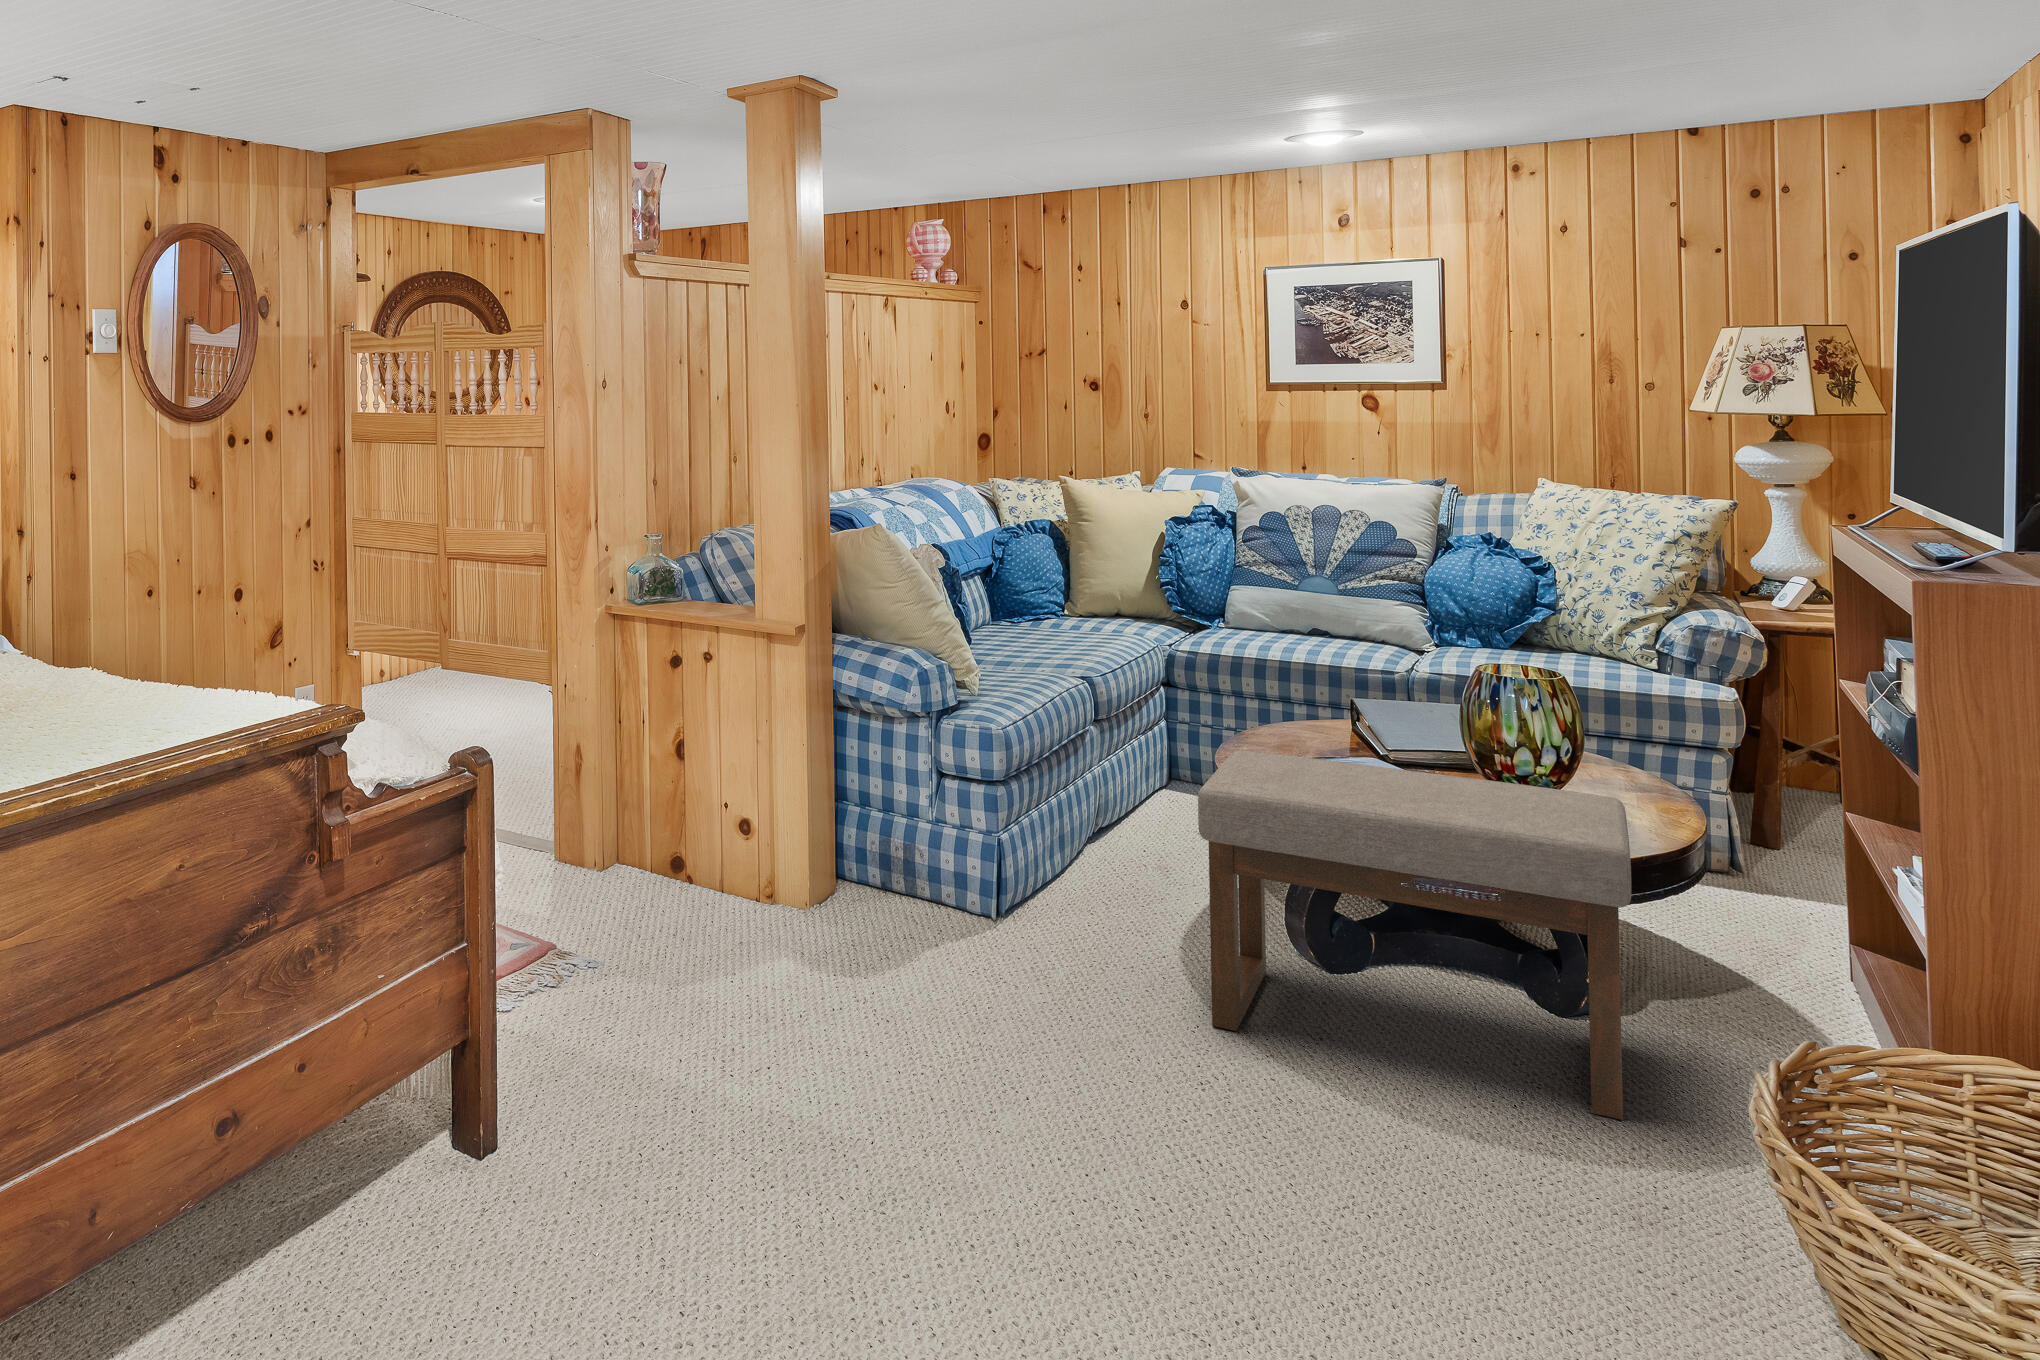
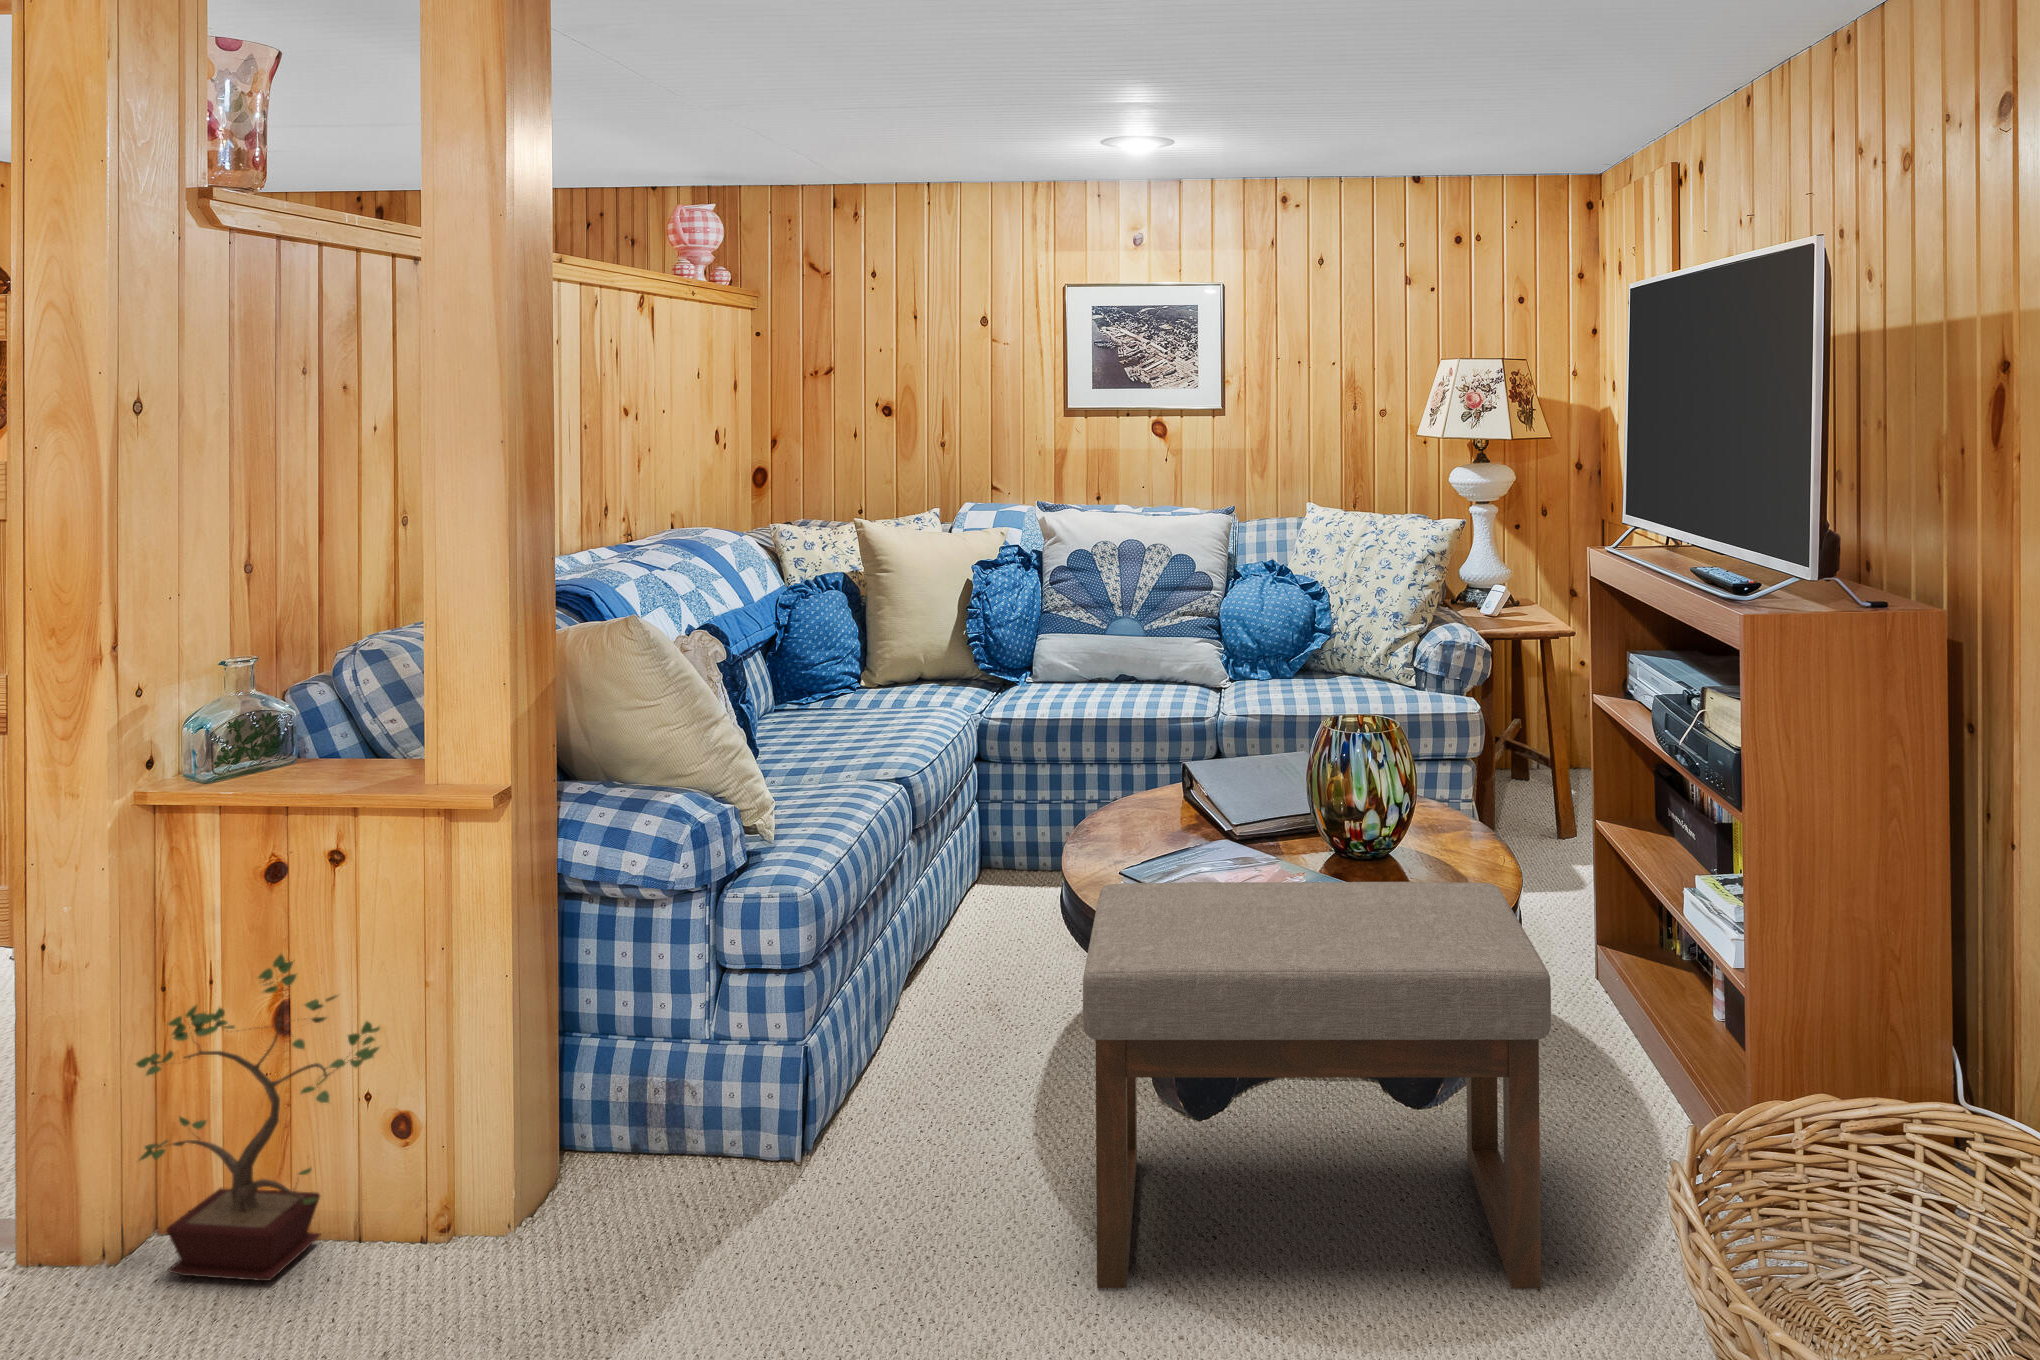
potted plant: none [600,708,733,900] -> present [136,954,380,1281]

